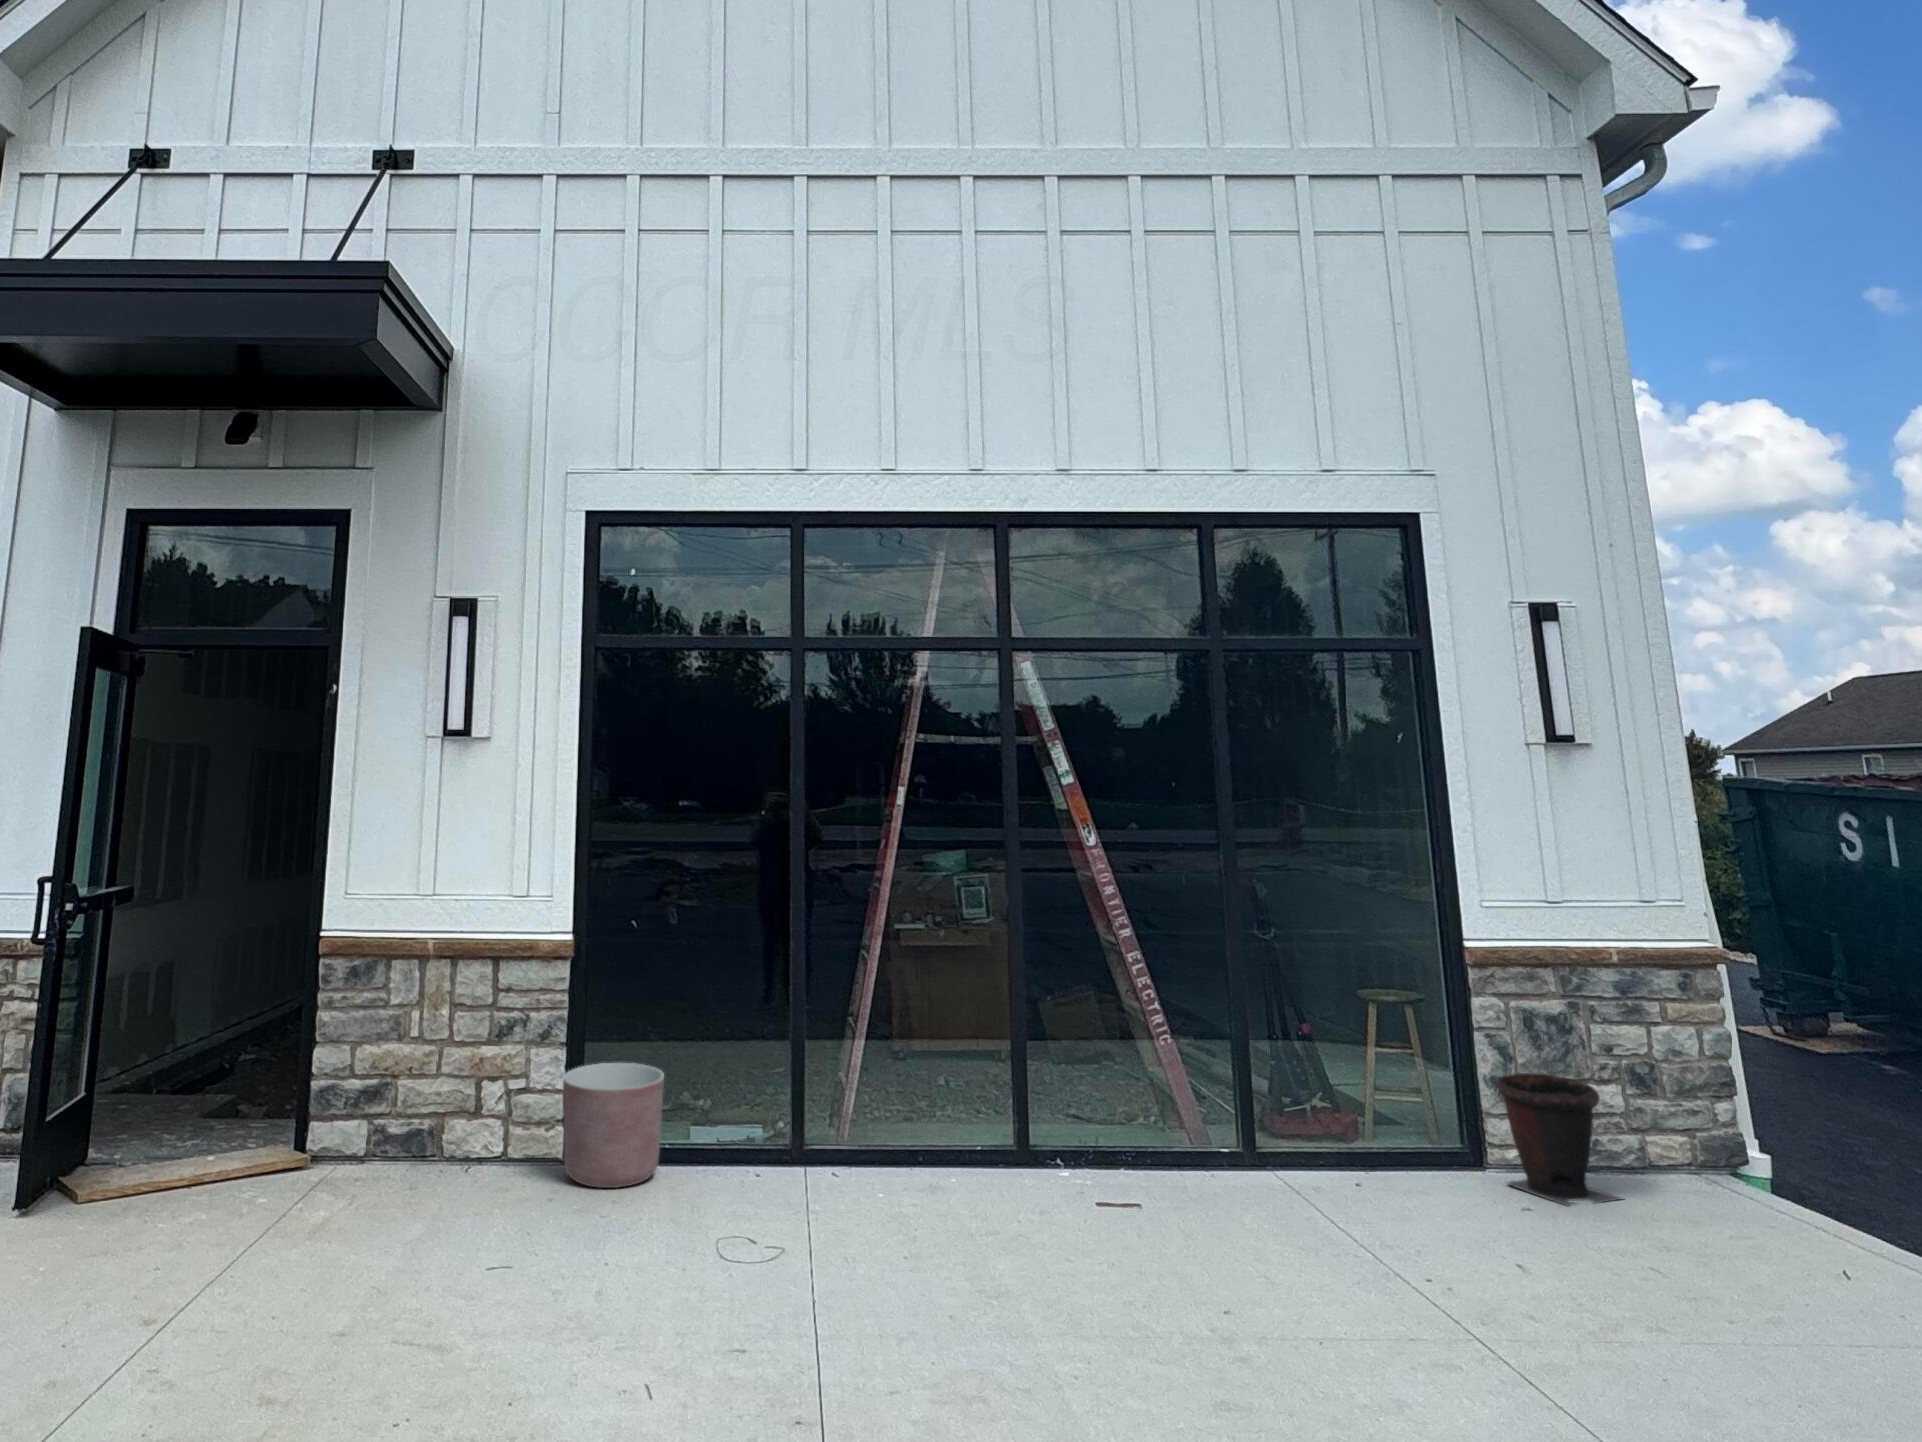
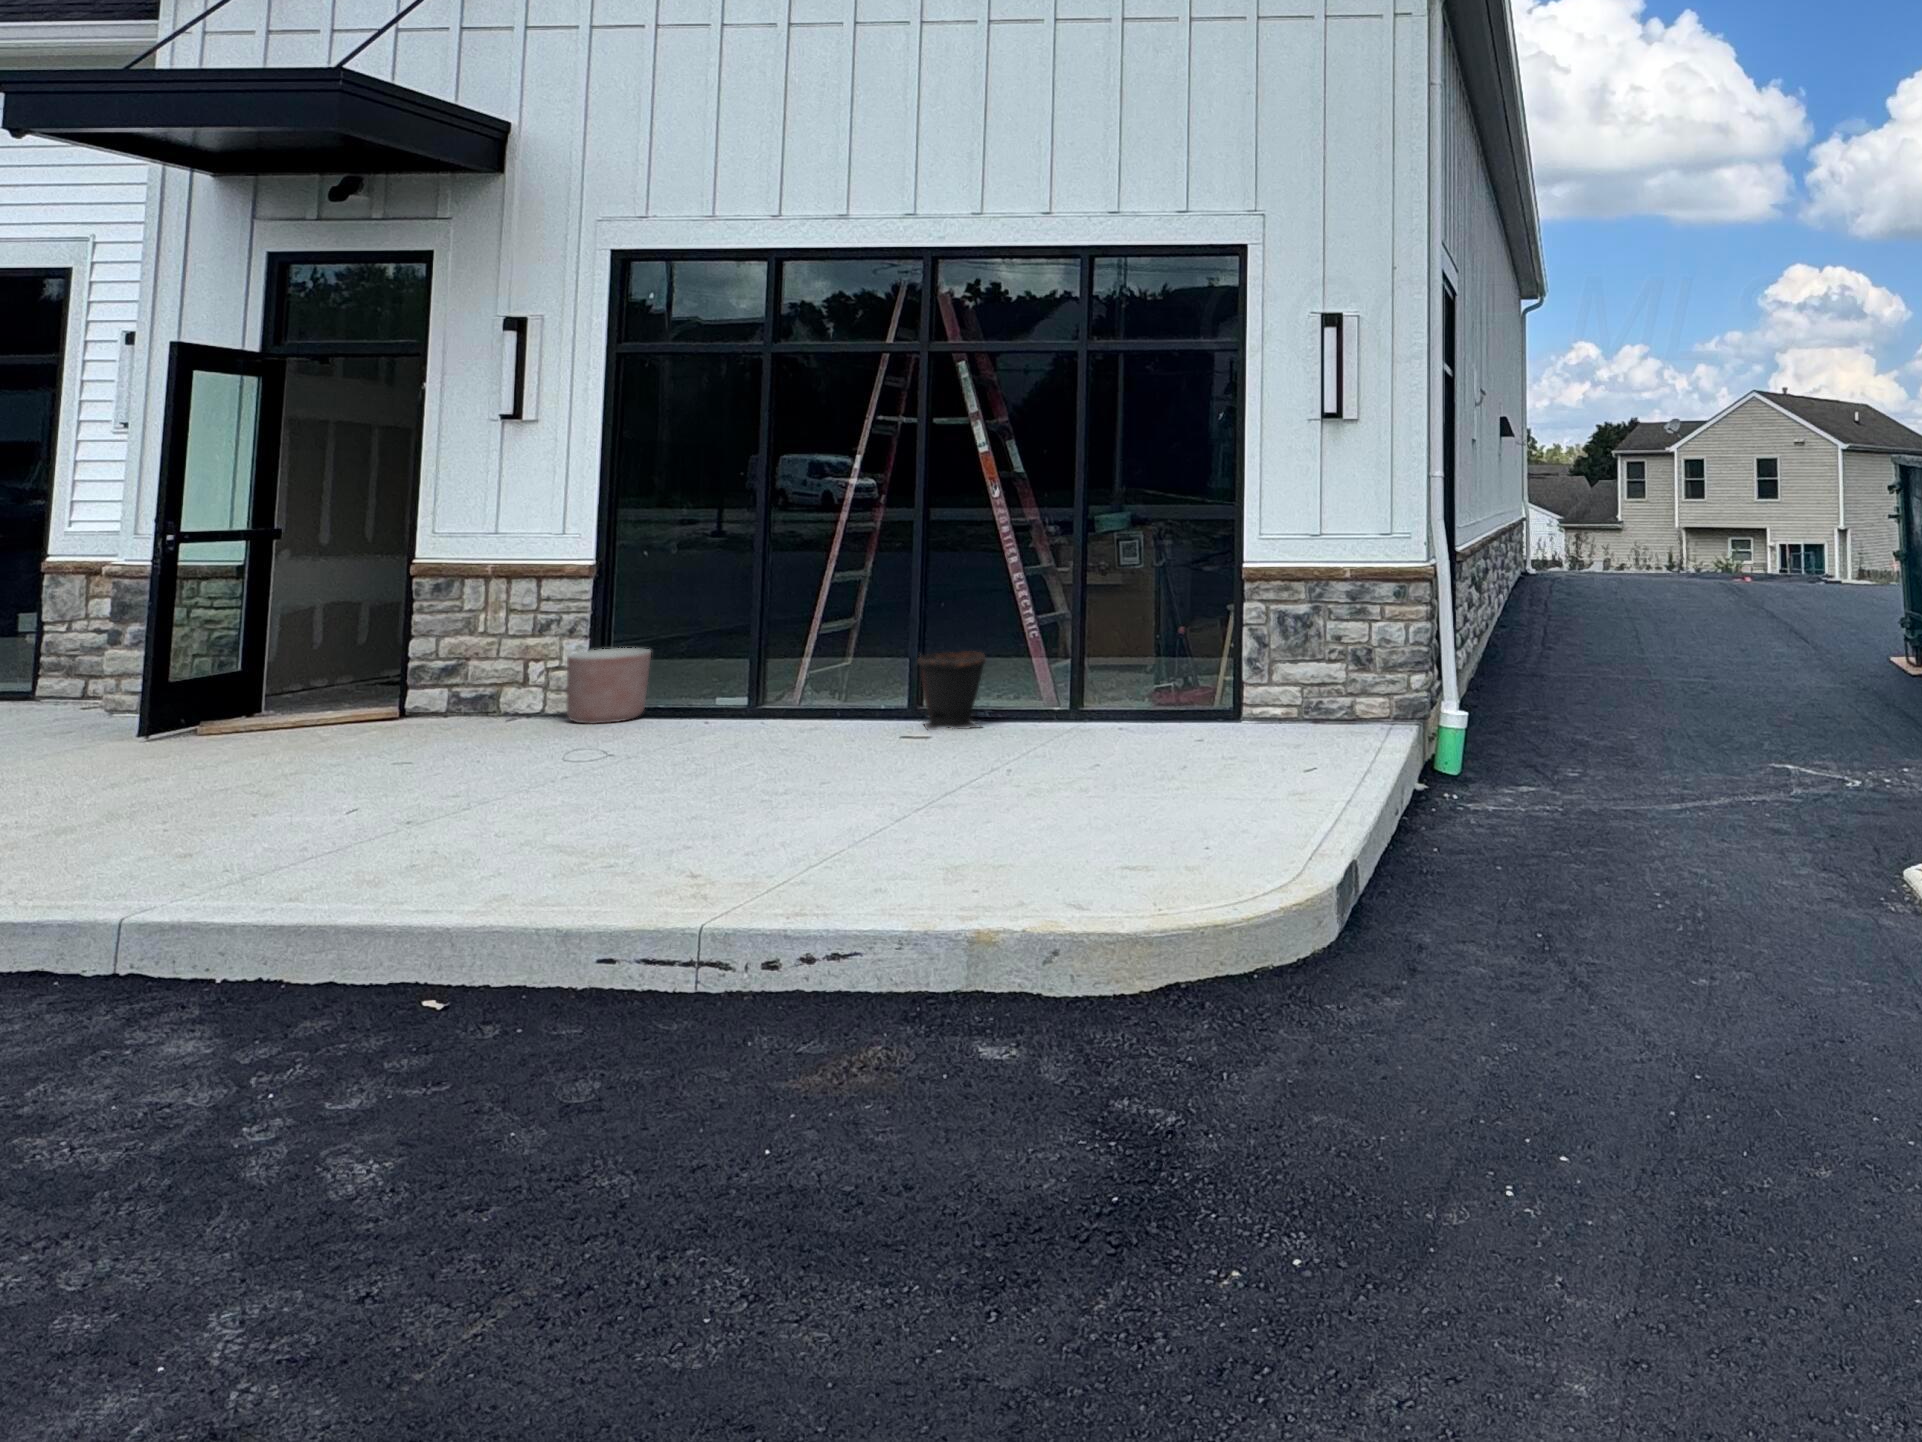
bucket: present [1496,1073,1621,1206] -> present [917,651,986,730]

